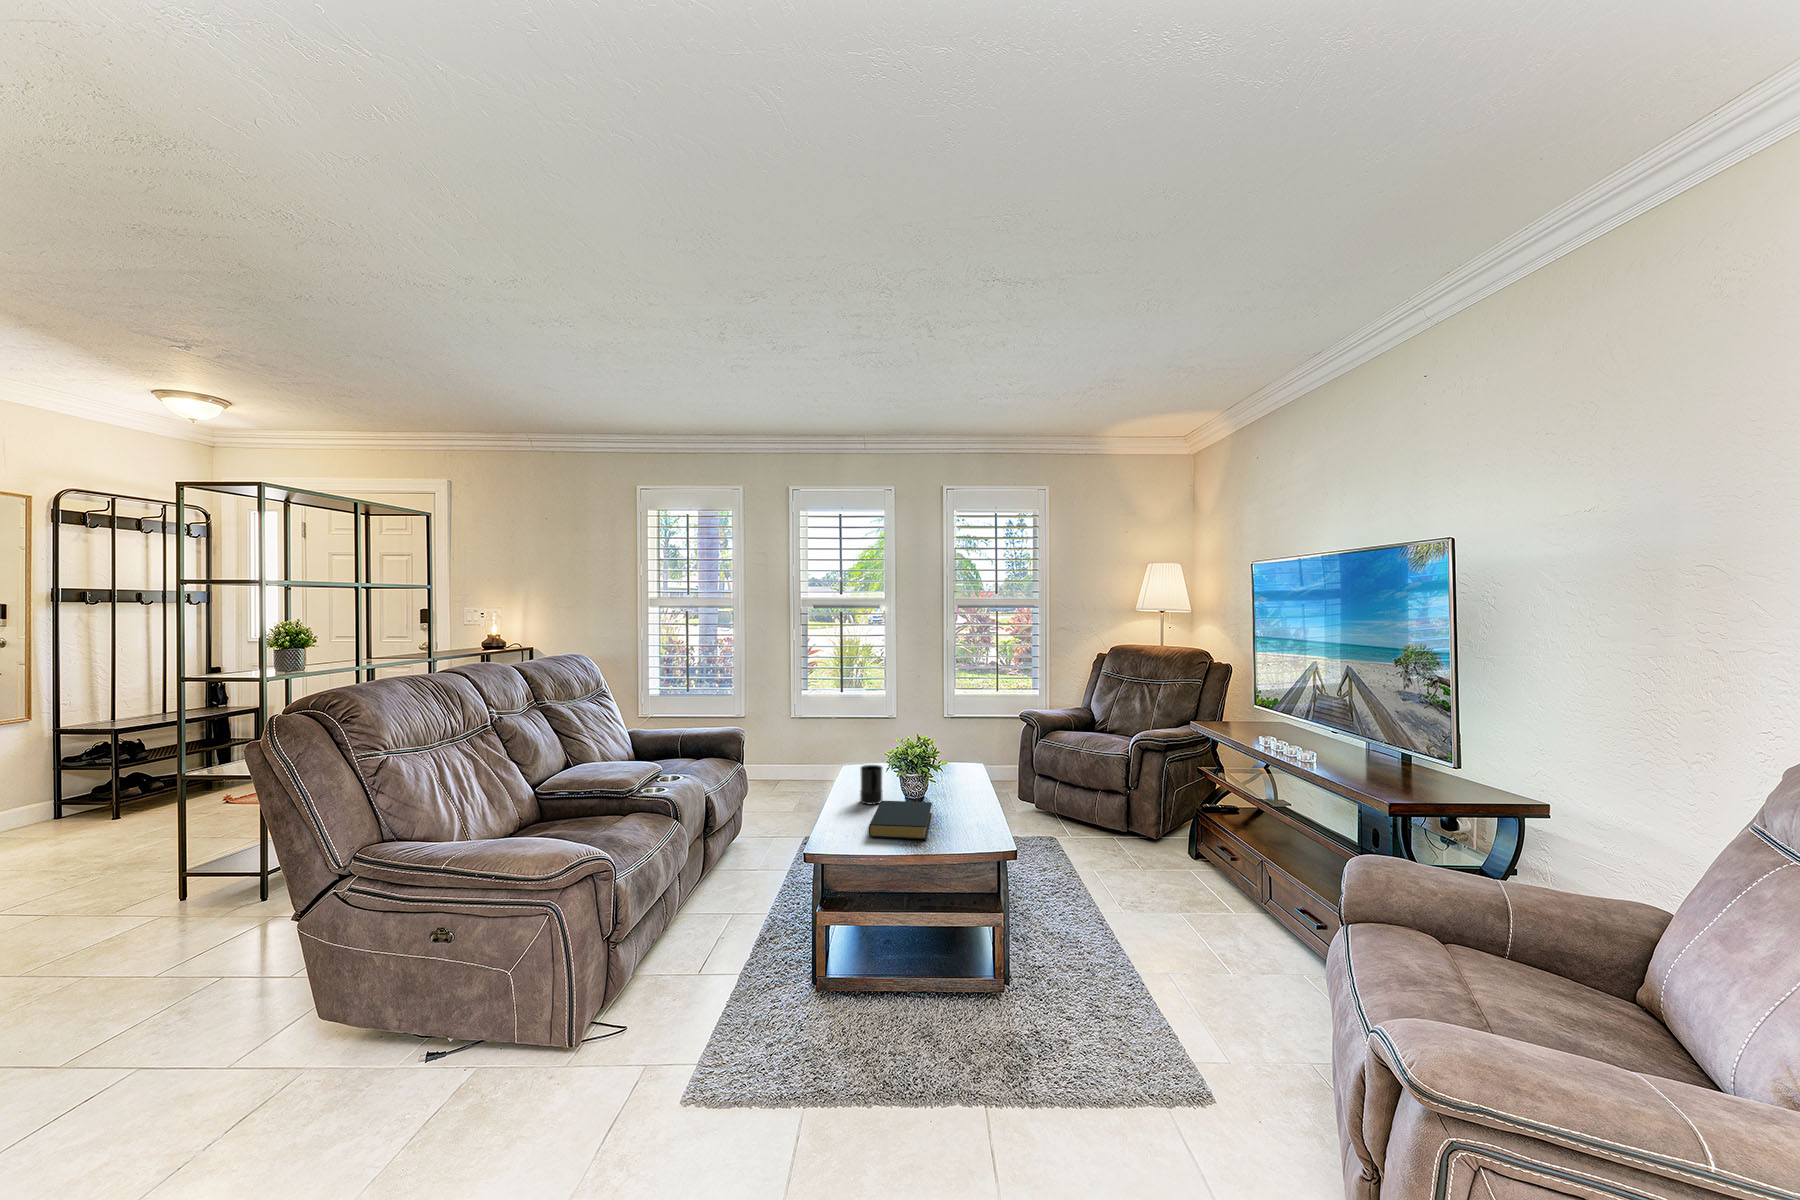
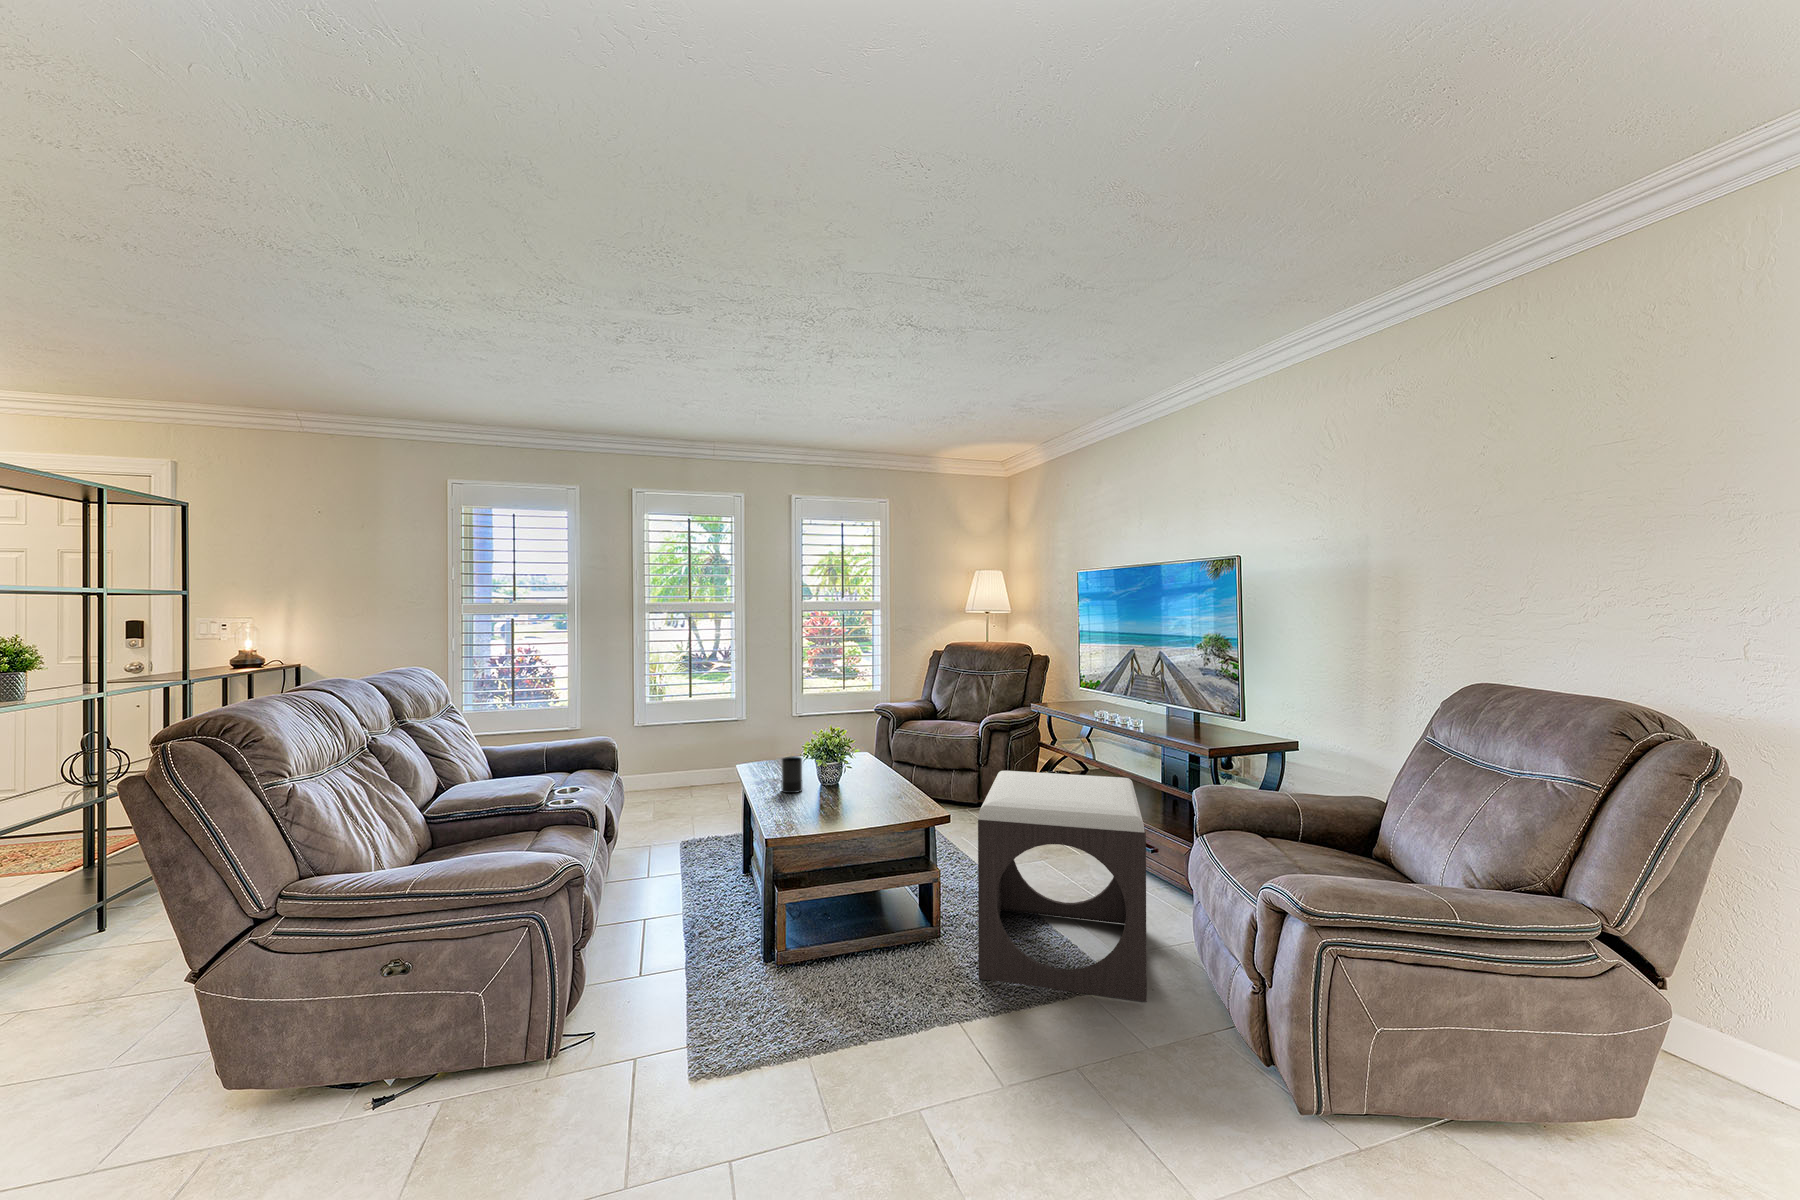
hardback book: present [869,801,932,839] -> none [806,785,865,819]
footstool: none [1033,804,1271,1136] -> present [978,771,1147,1002]

